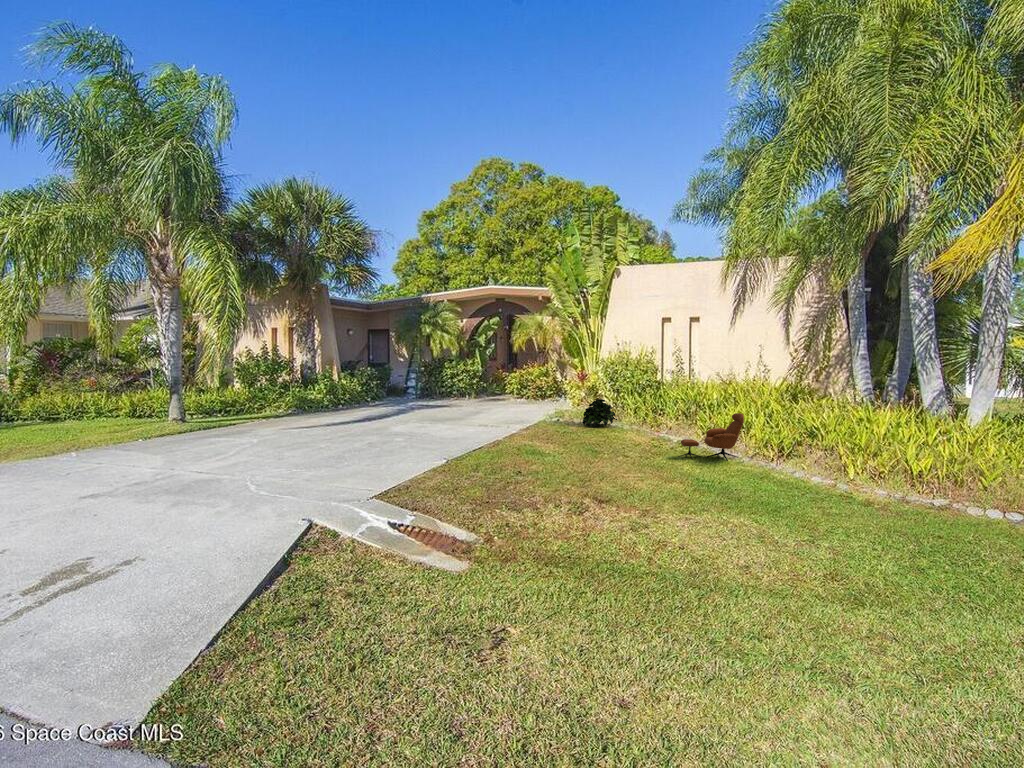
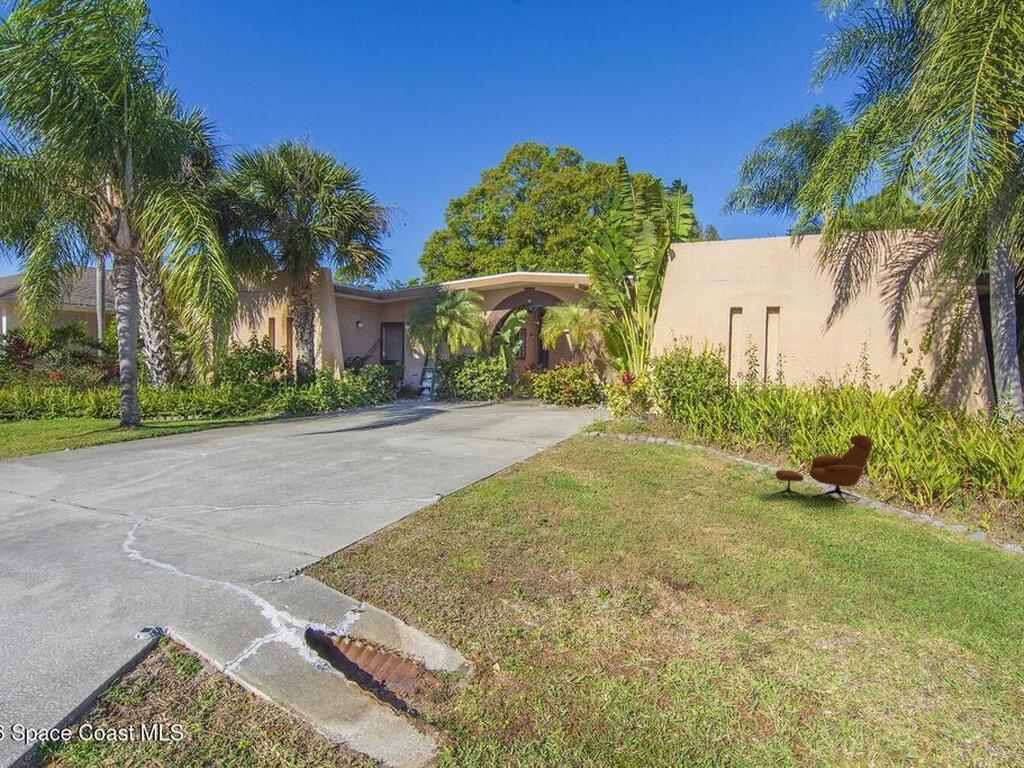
potted plant: present [582,399,617,426] -> none [629,408,674,443]

